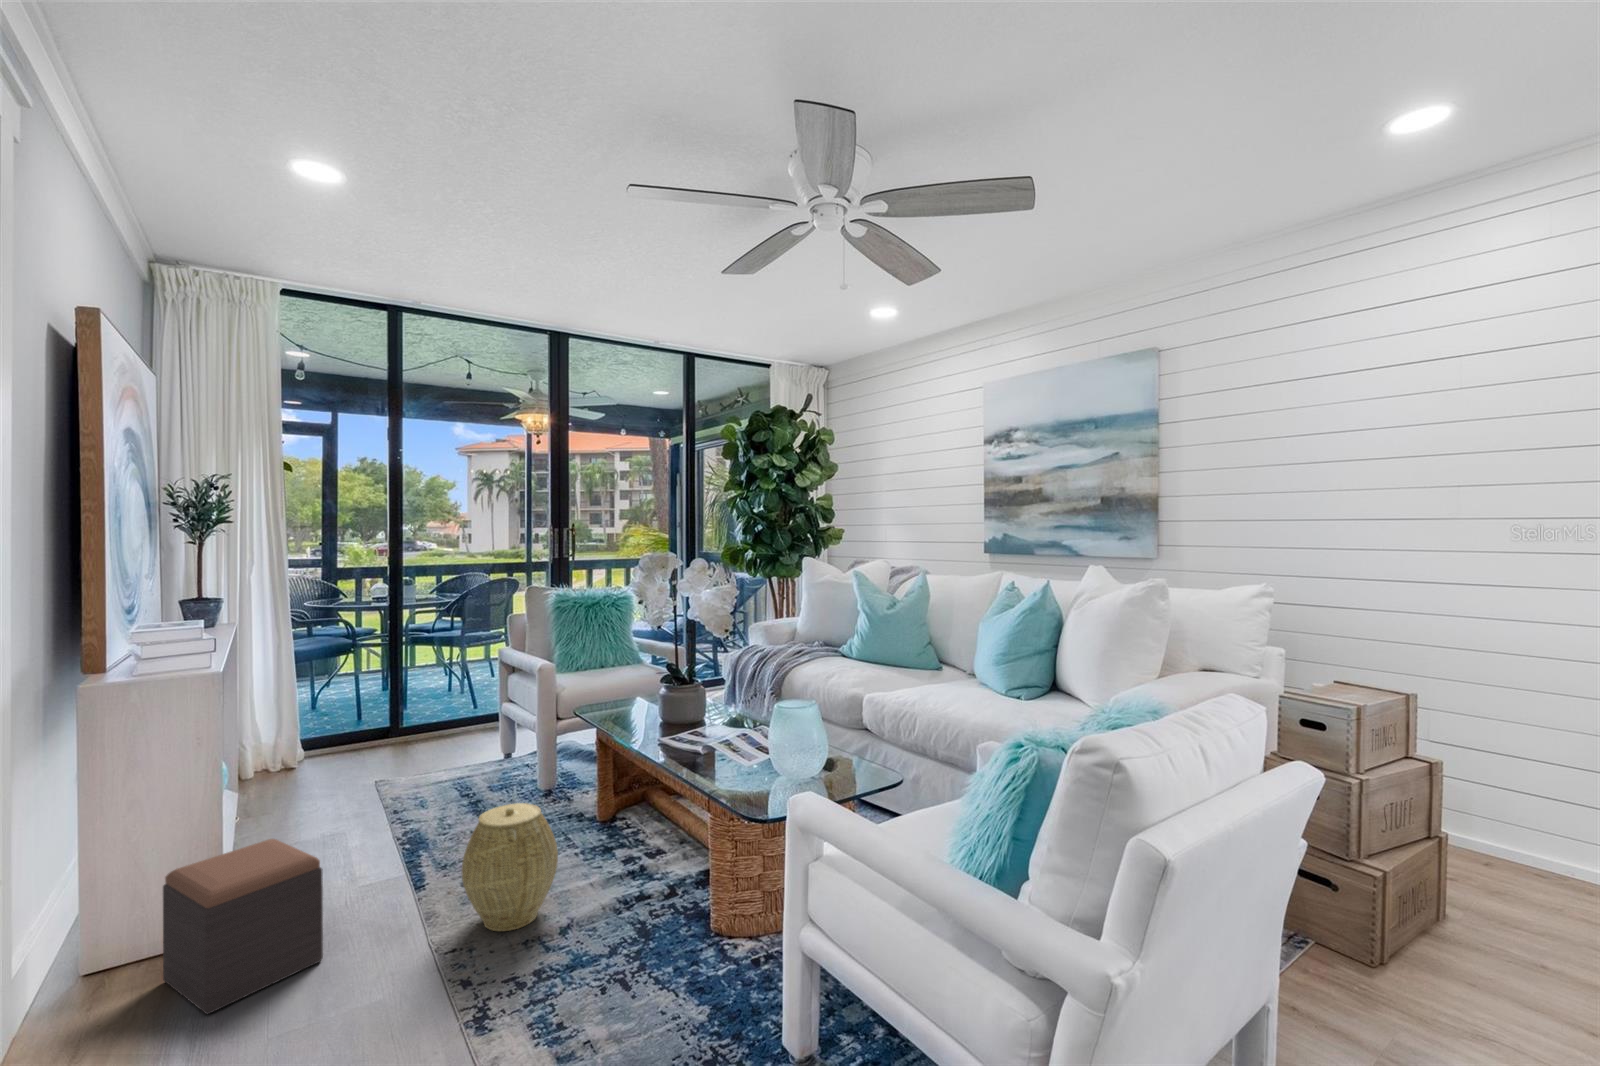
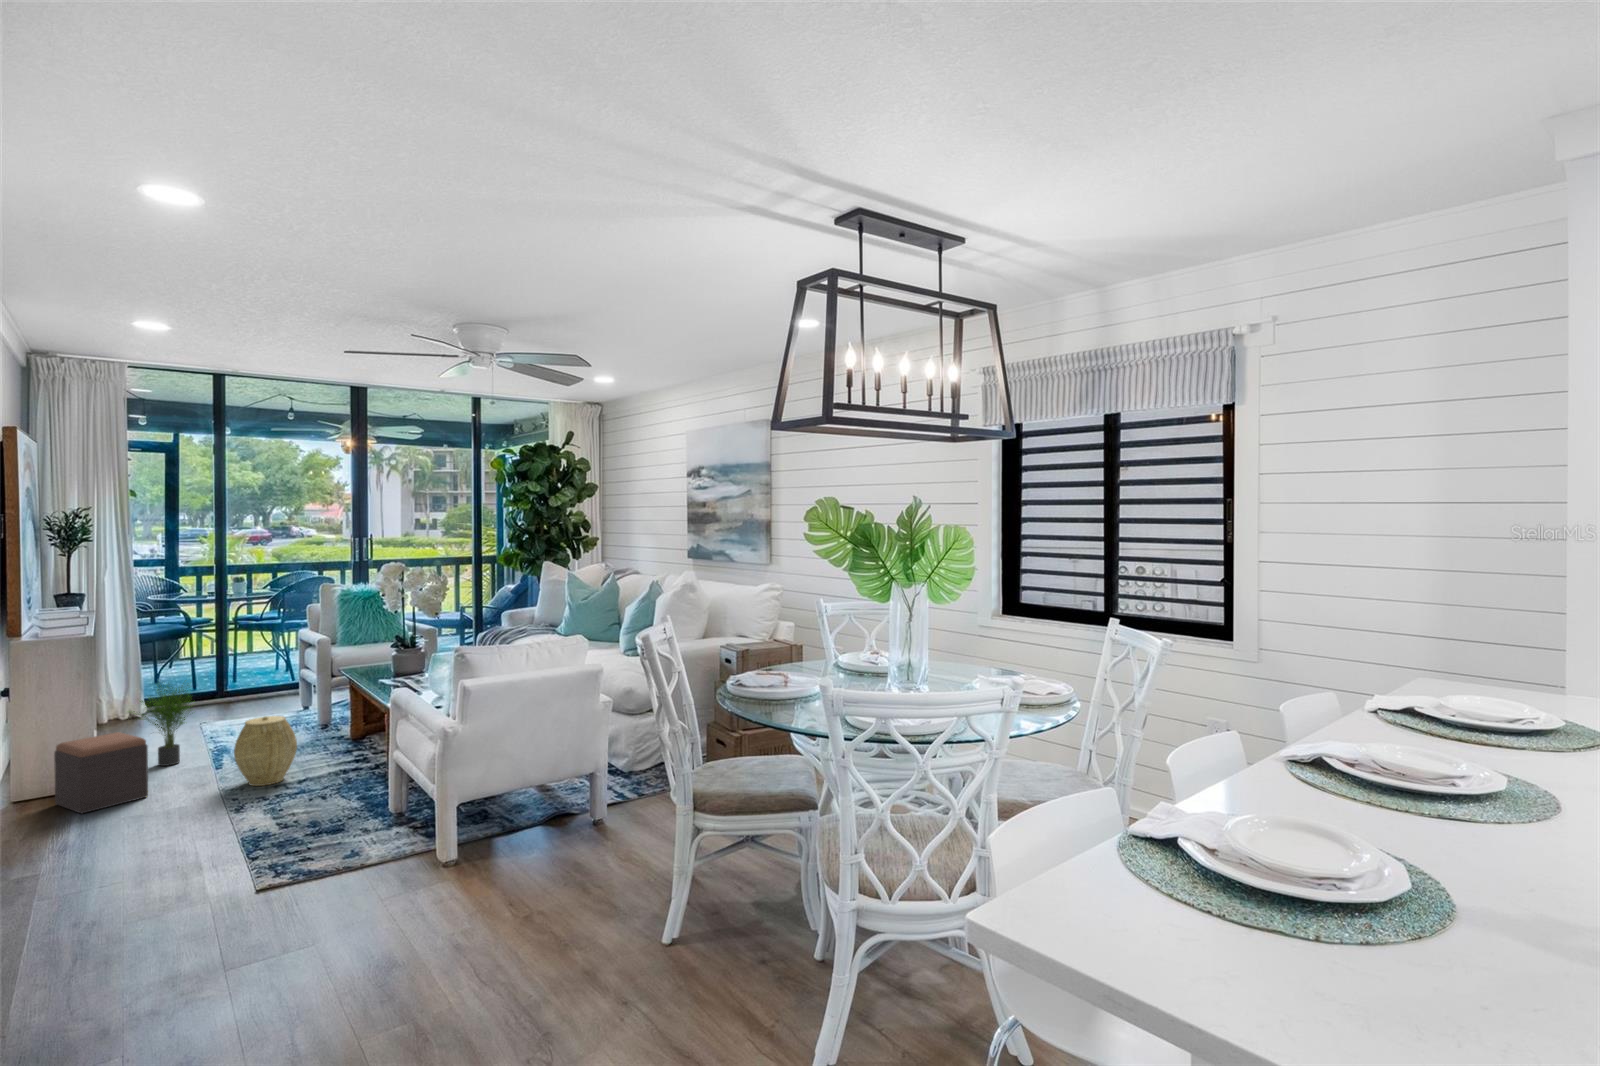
potted plant: none [274,726,395,874] -> present [133,685,190,766]

